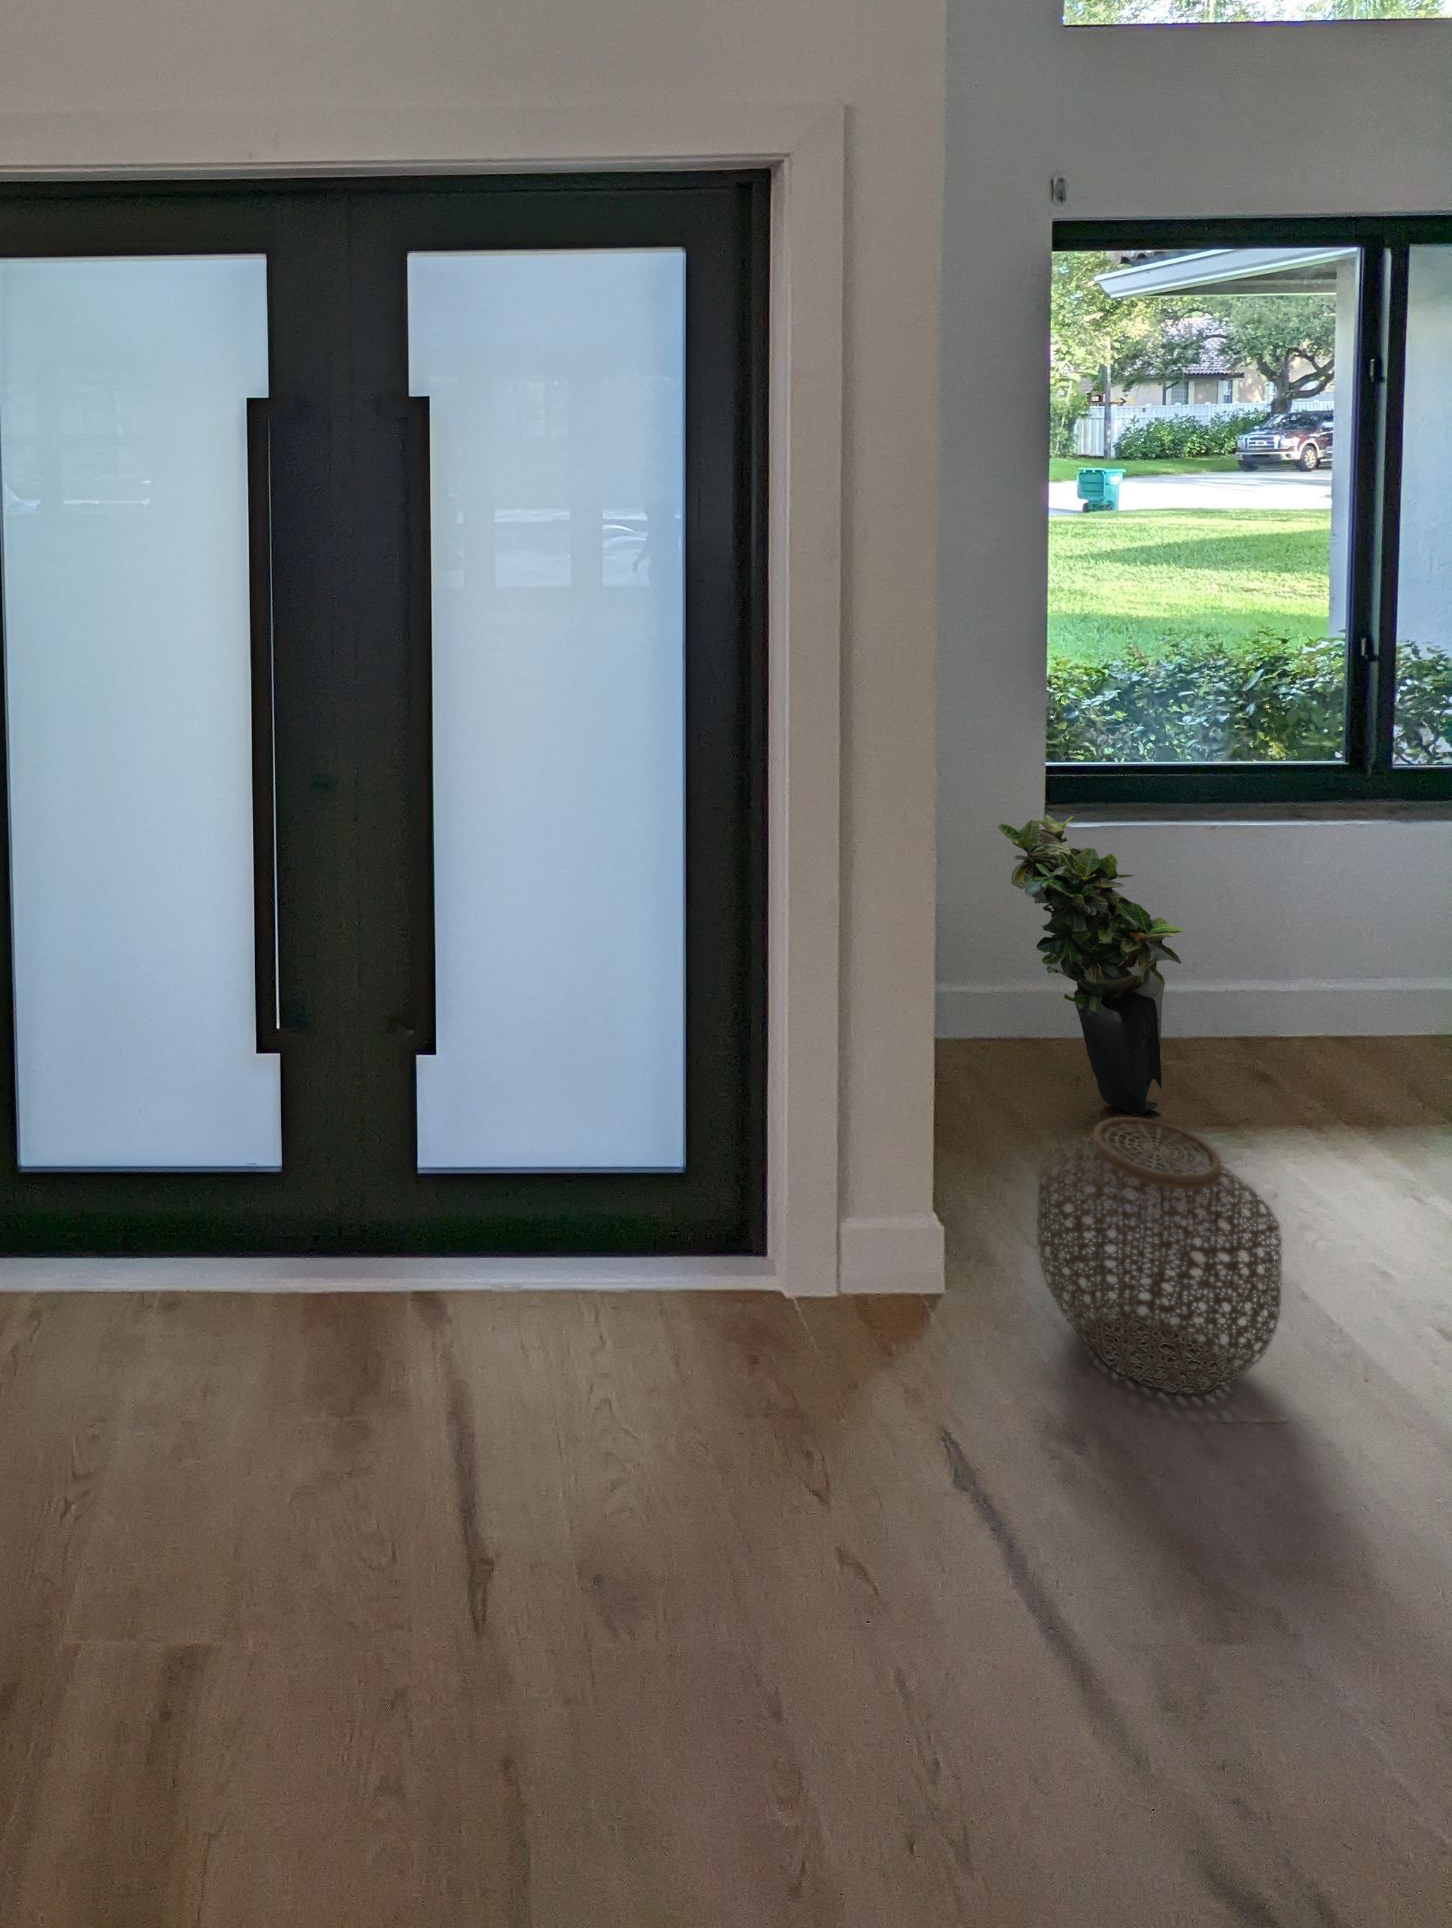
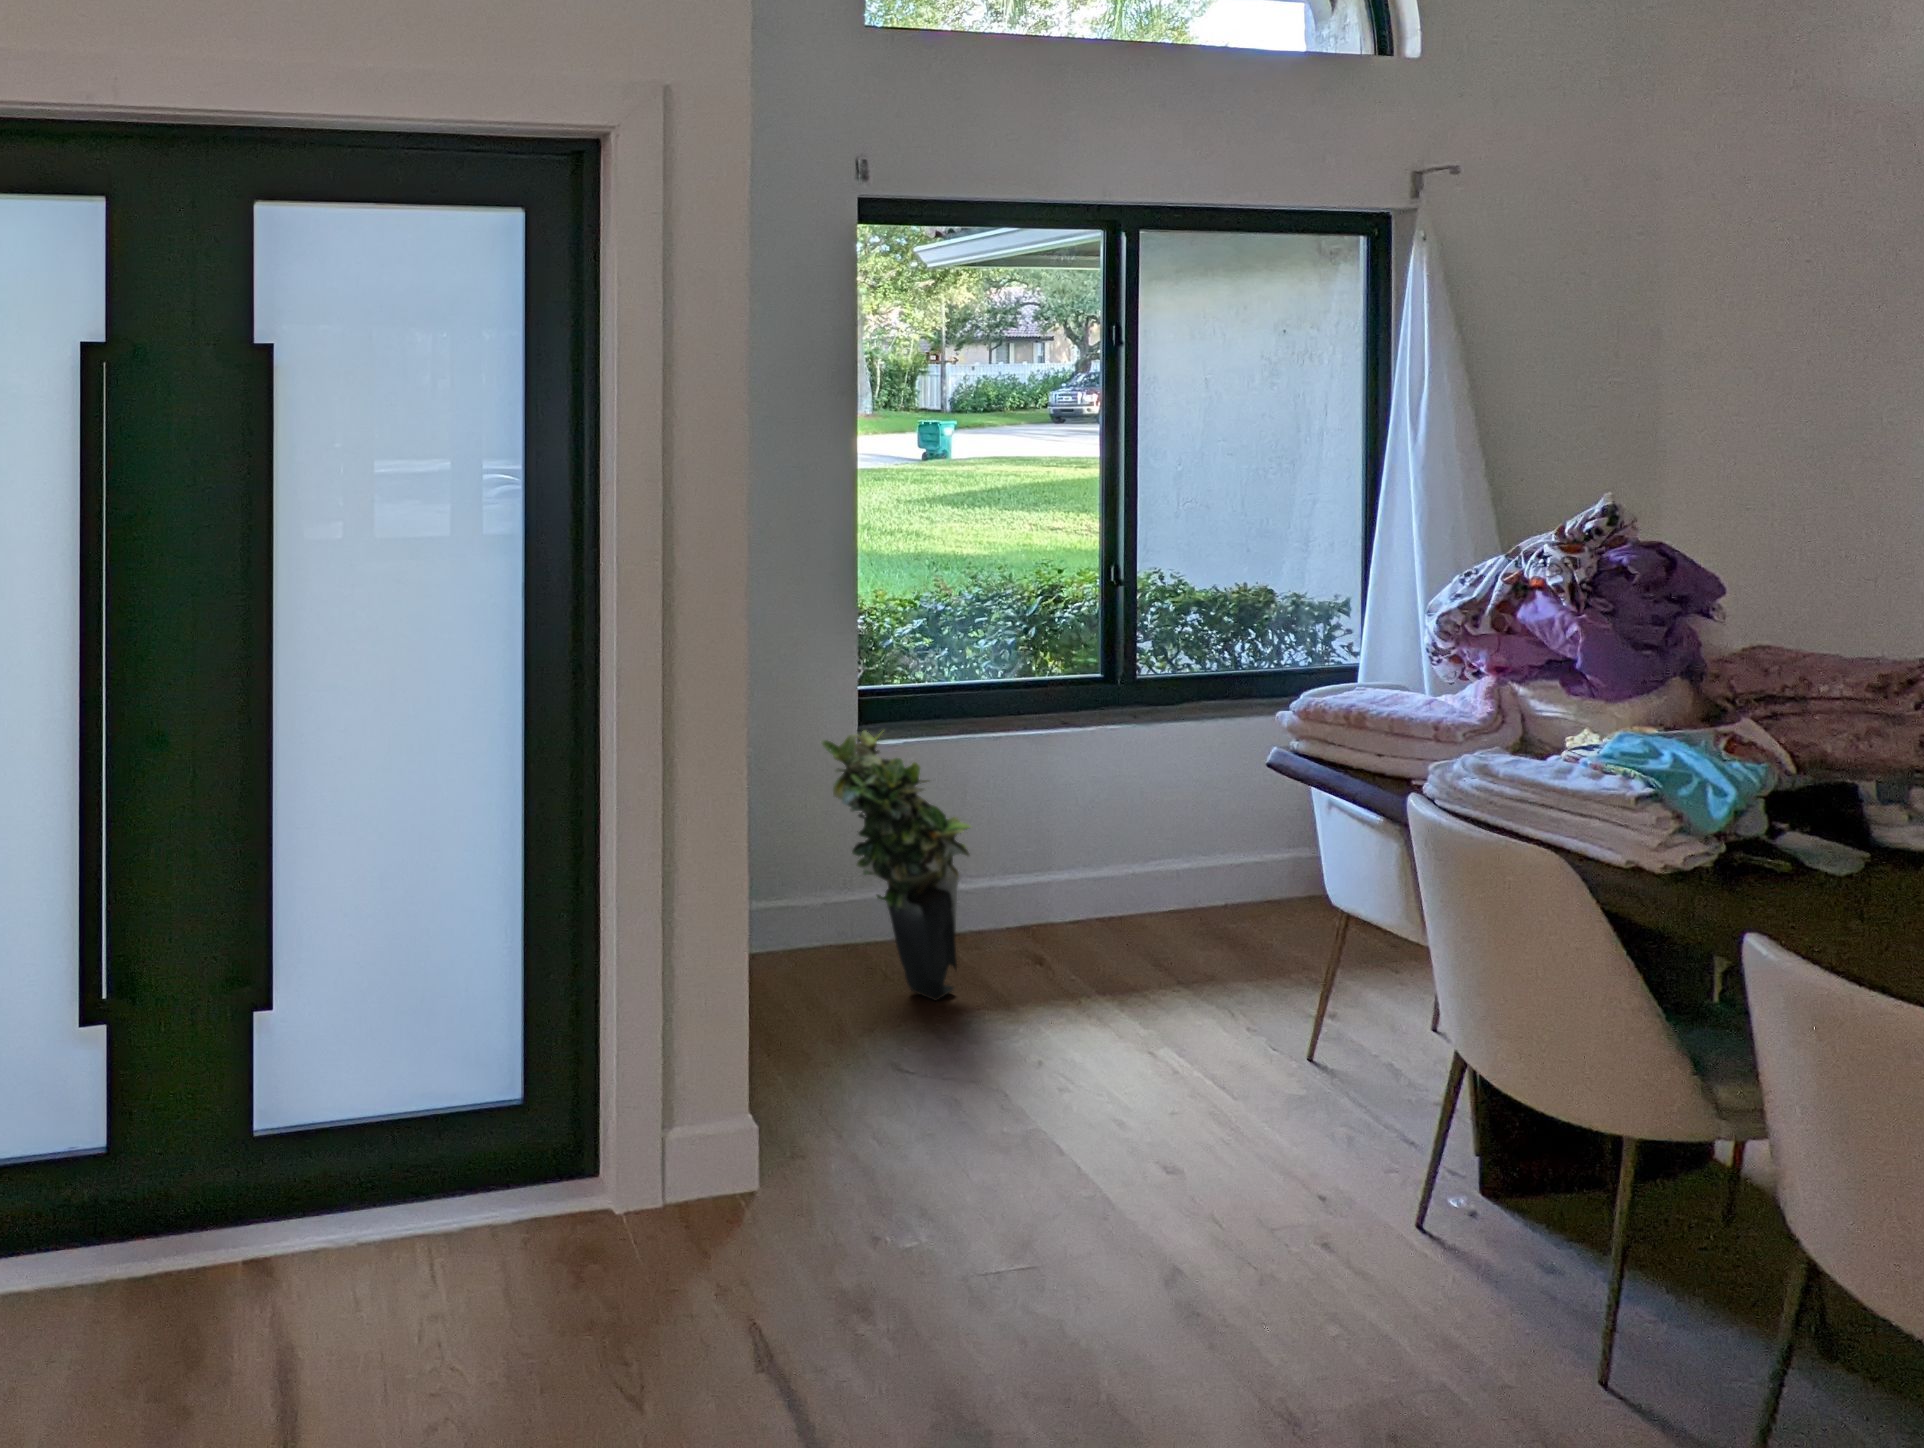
woven basket: present [1037,1117,1282,1393] -> none [836,996,1029,1244]

